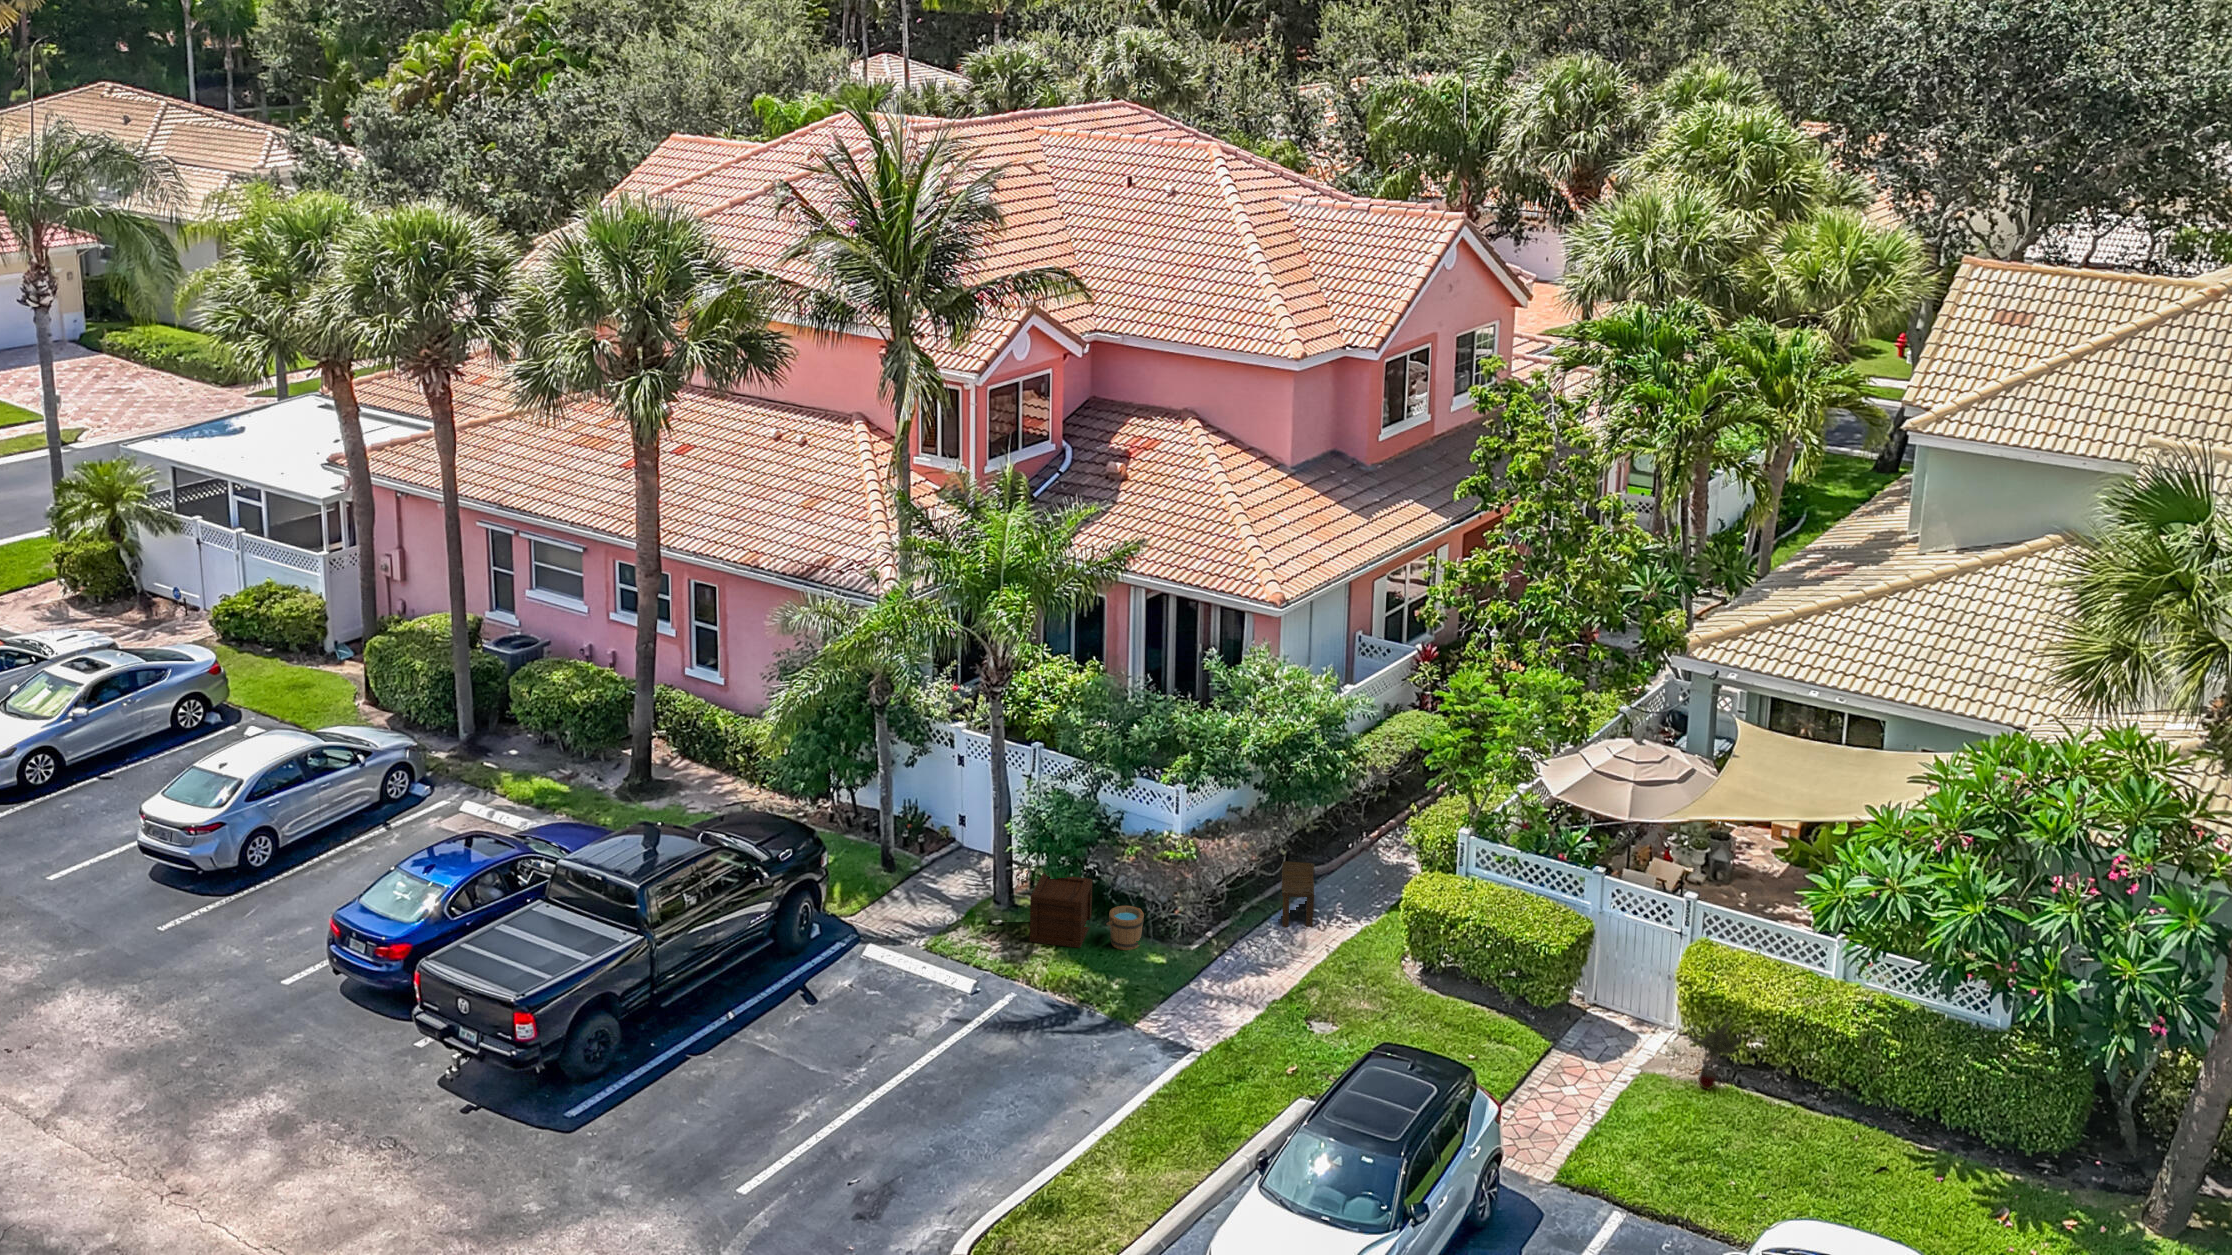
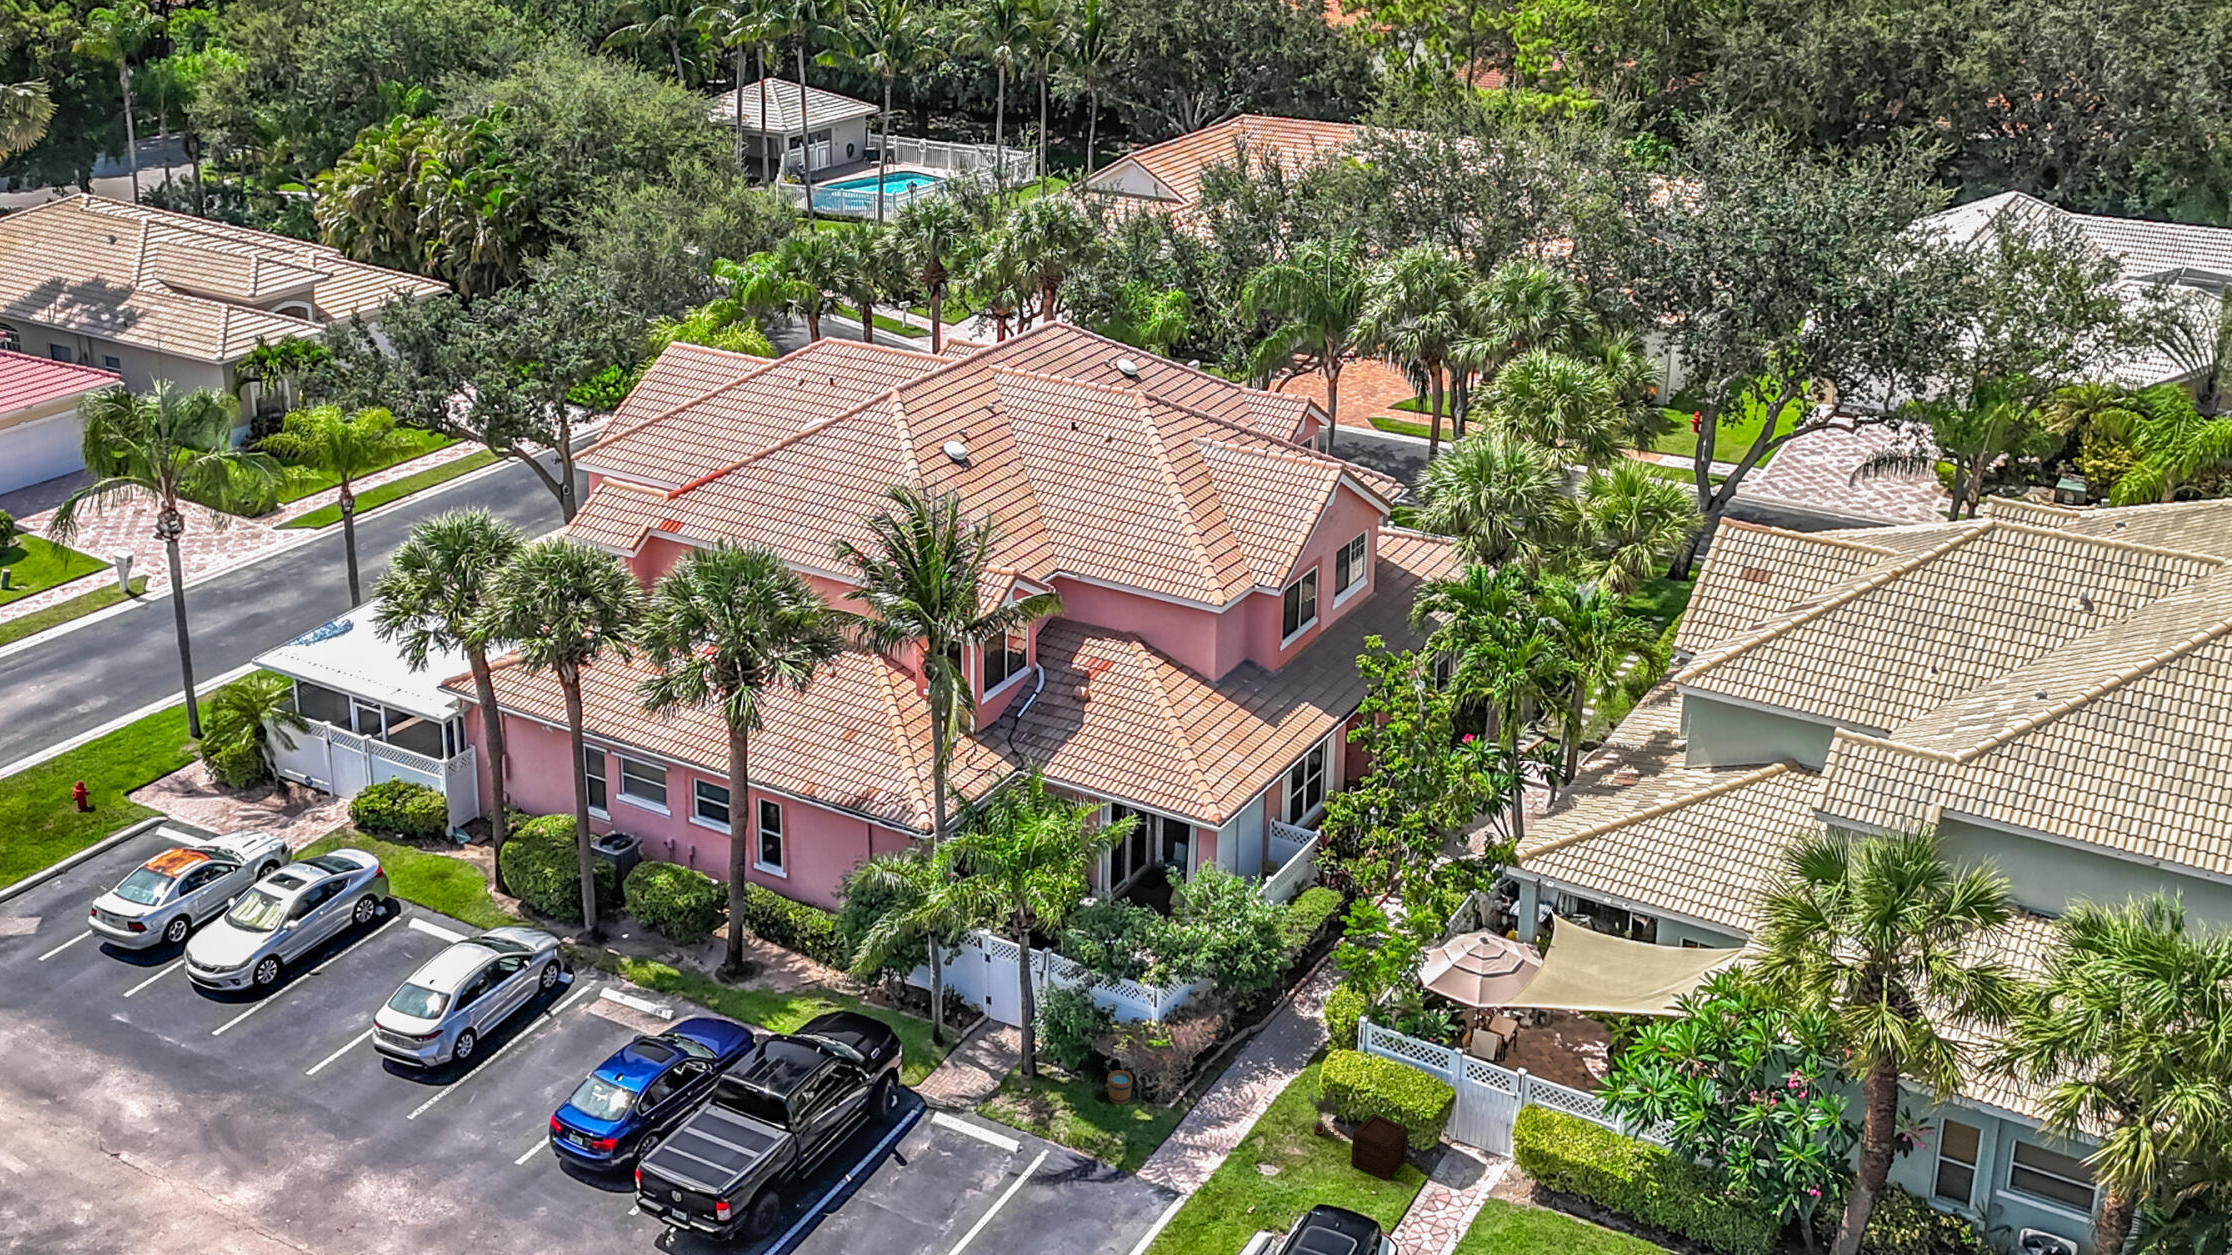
bench: present [1281,861,1314,927] -> none [1227,1025,1253,1078]
wooden crate: present [1030,873,1092,948] -> present [1351,1114,1409,1181]
potted tree: present [1685,1018,1743,1089] -> present [1309,1092,1339,1135]

